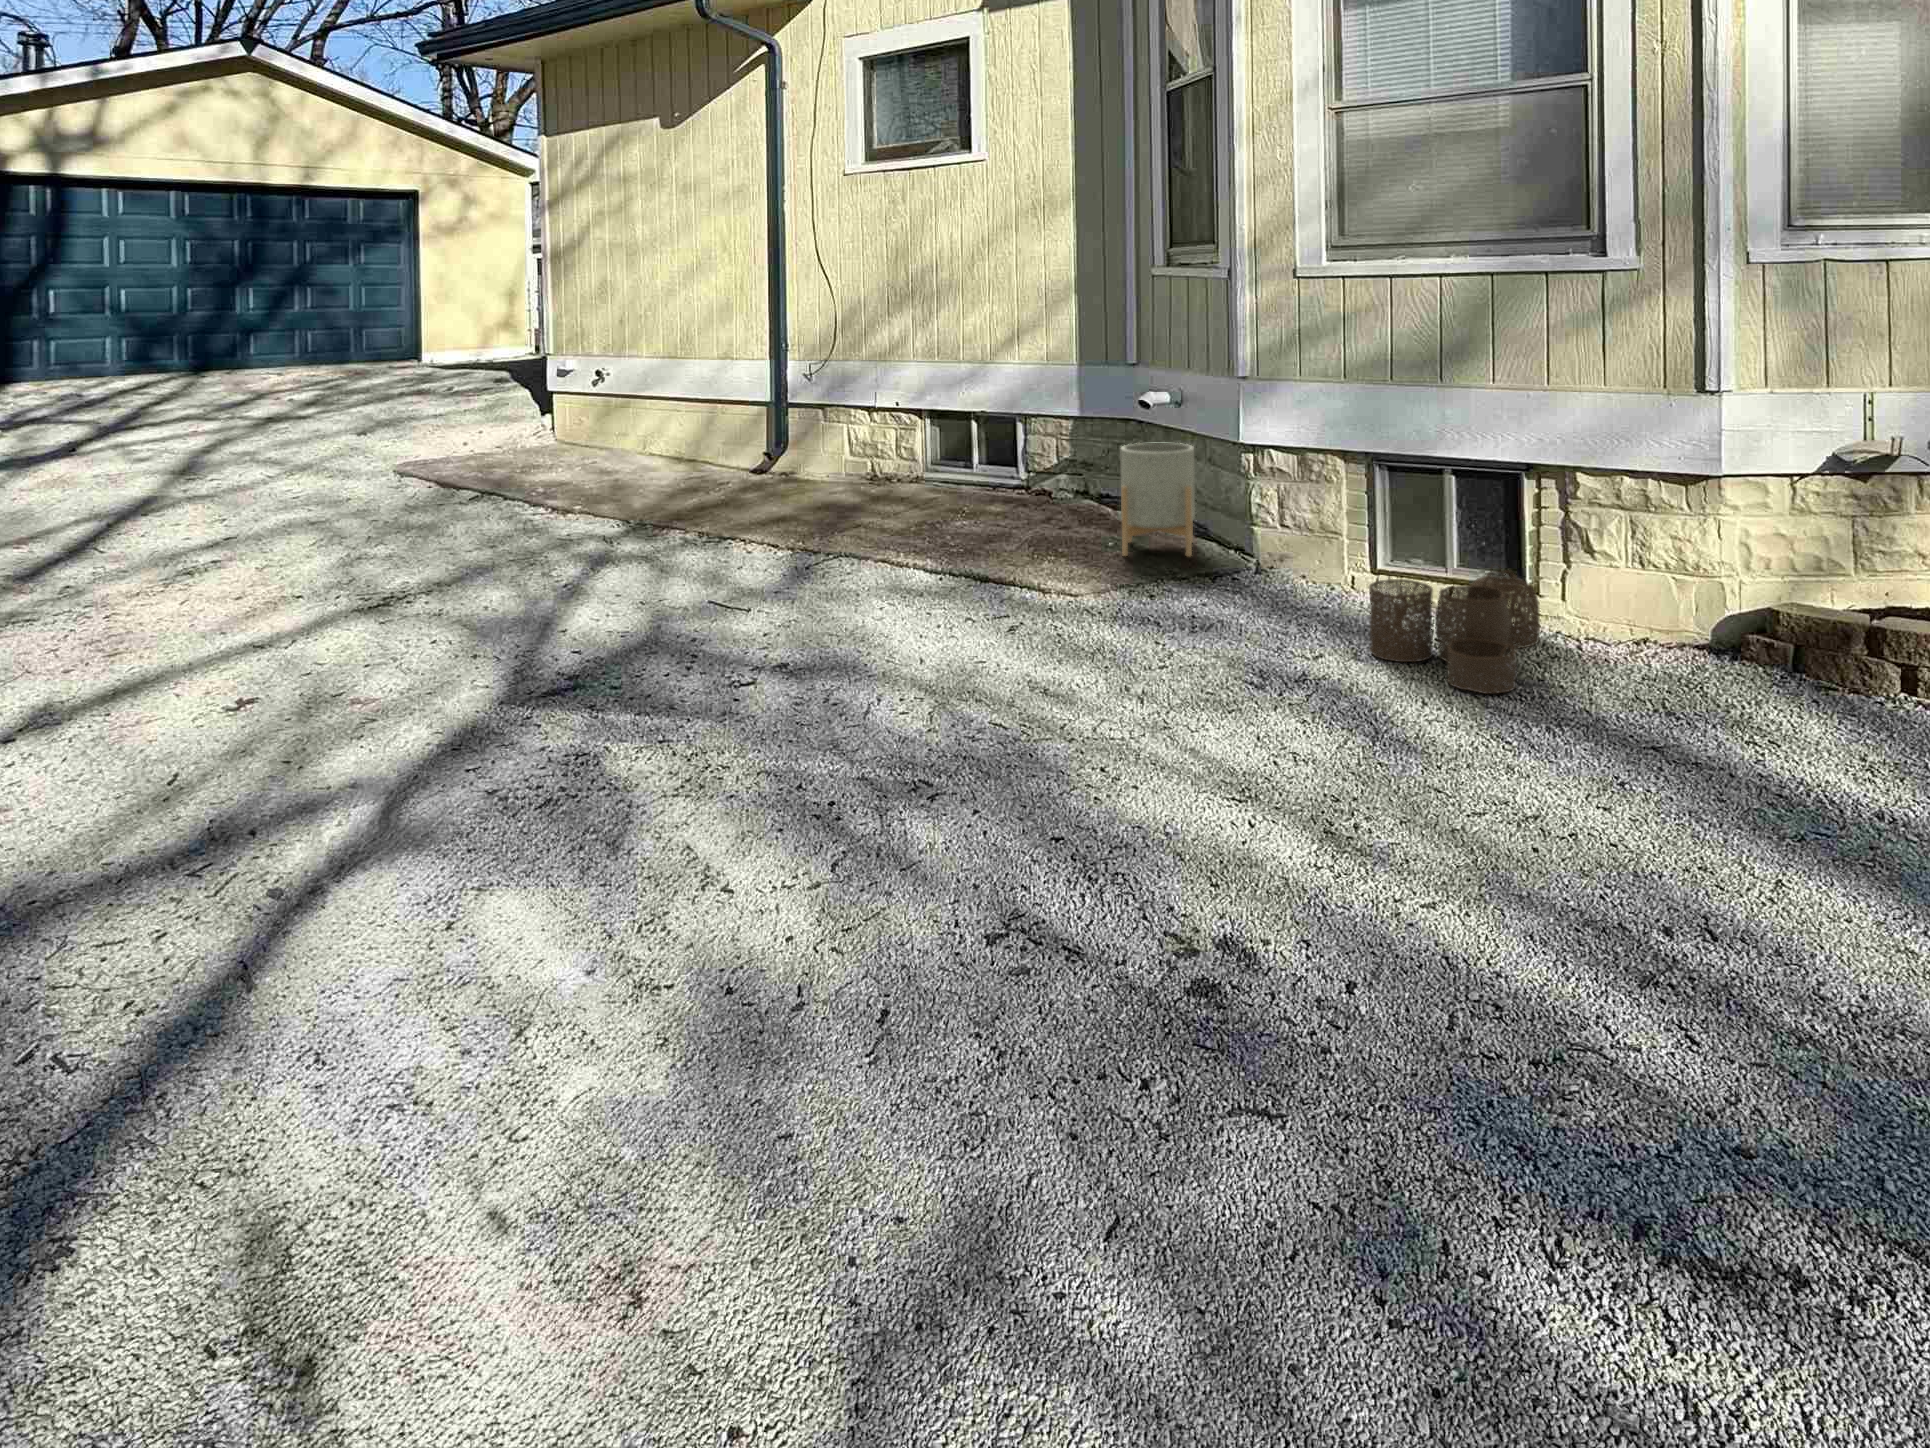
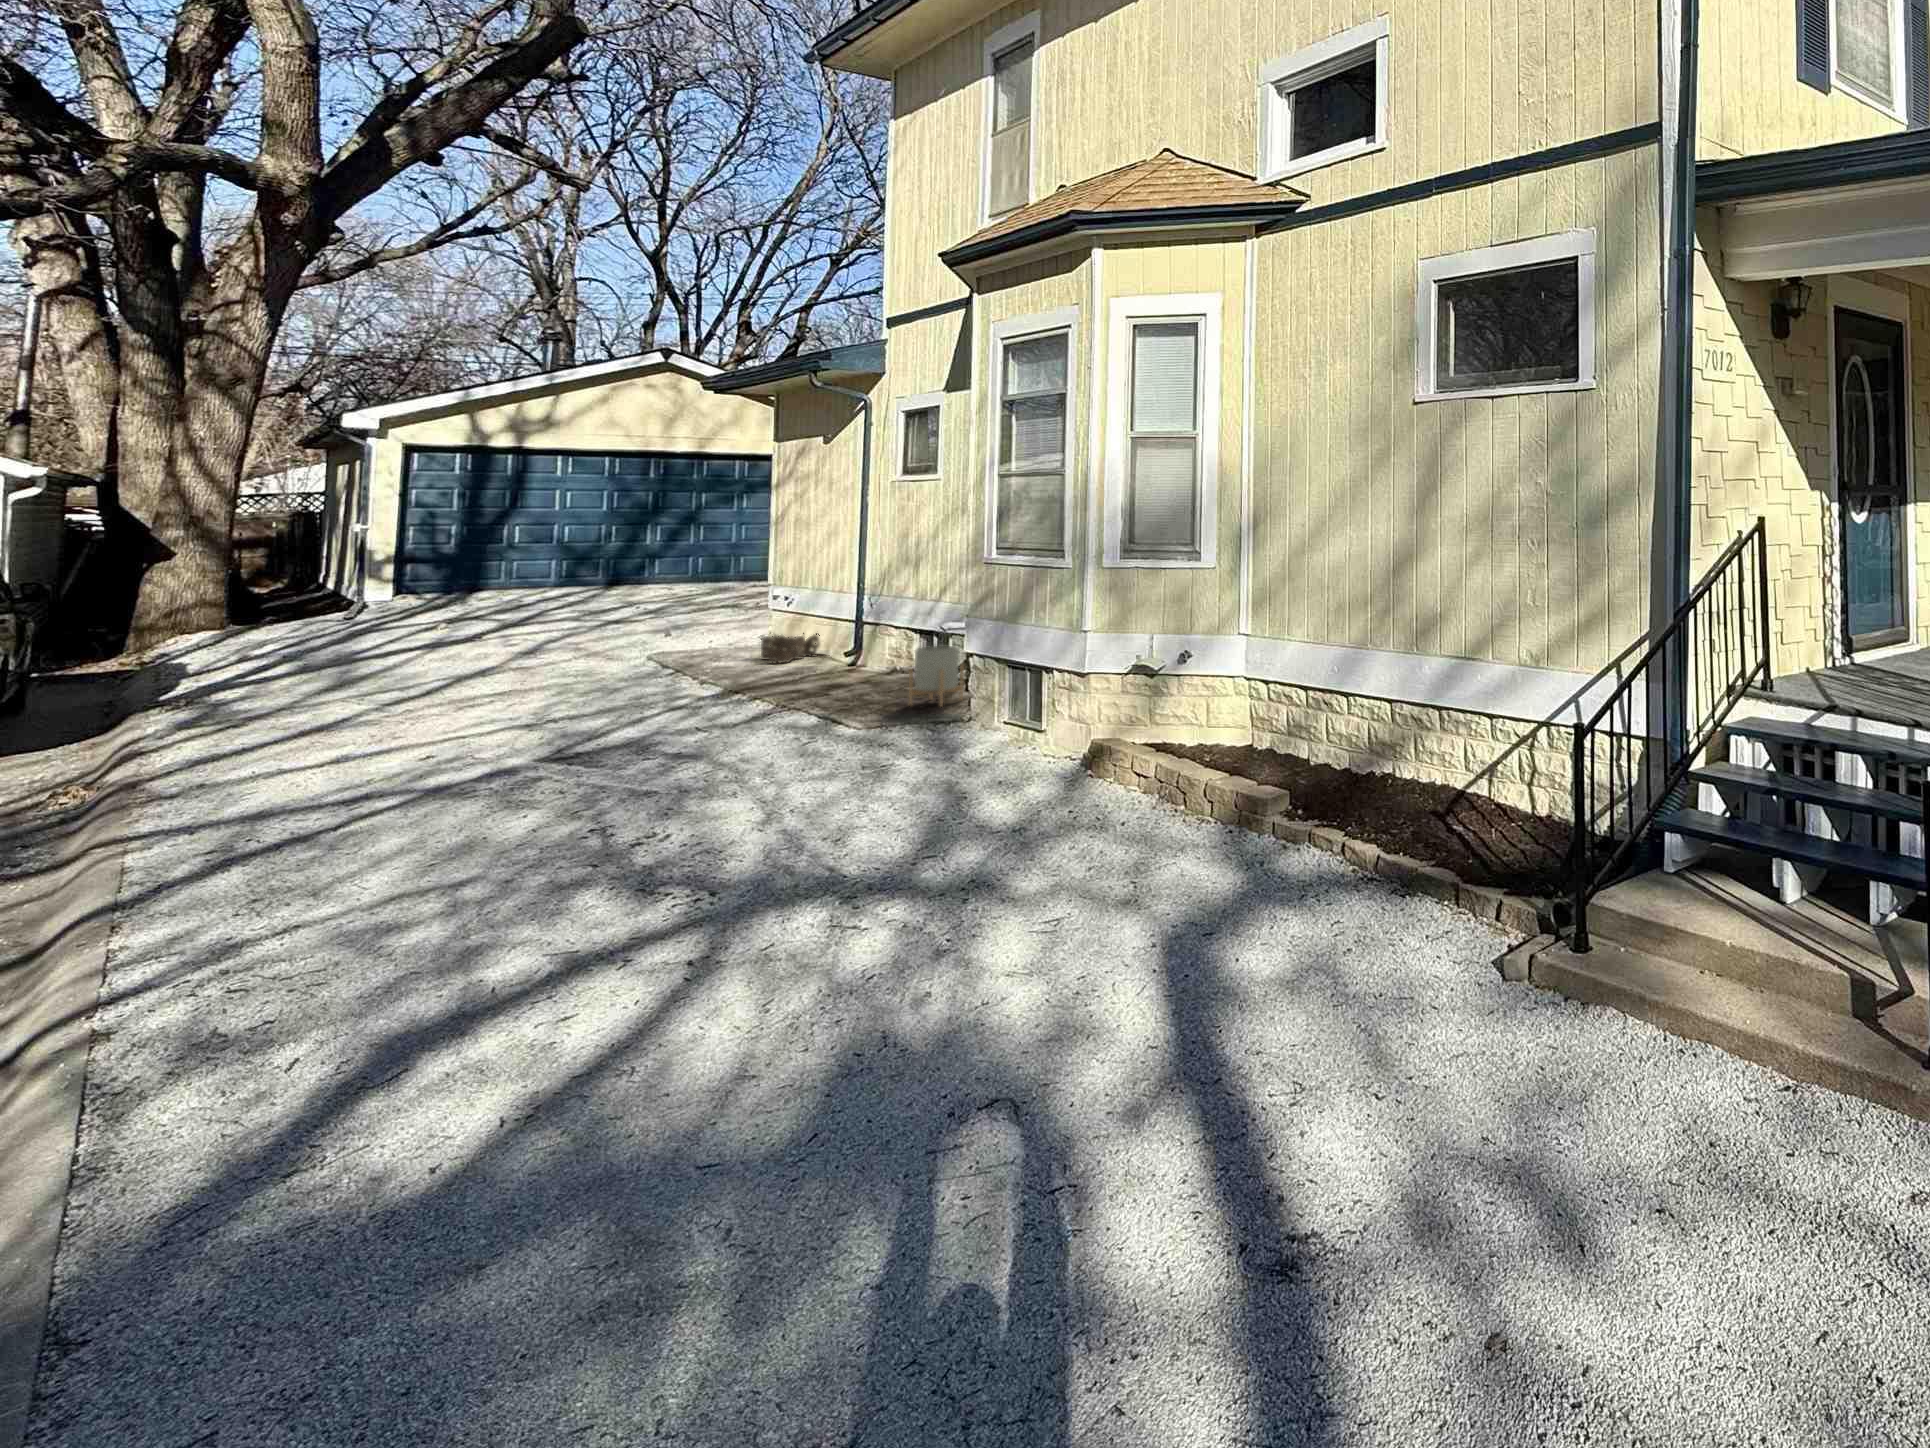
woven basket: present [1369,566,1540,694] -> present [761,633,822,664]

